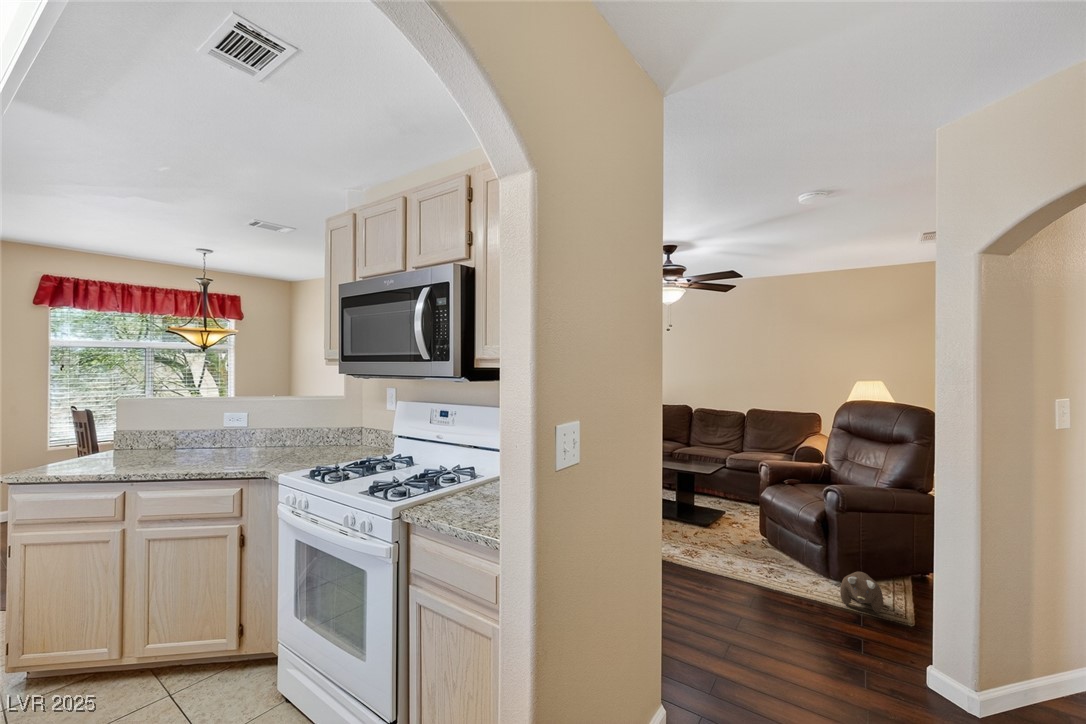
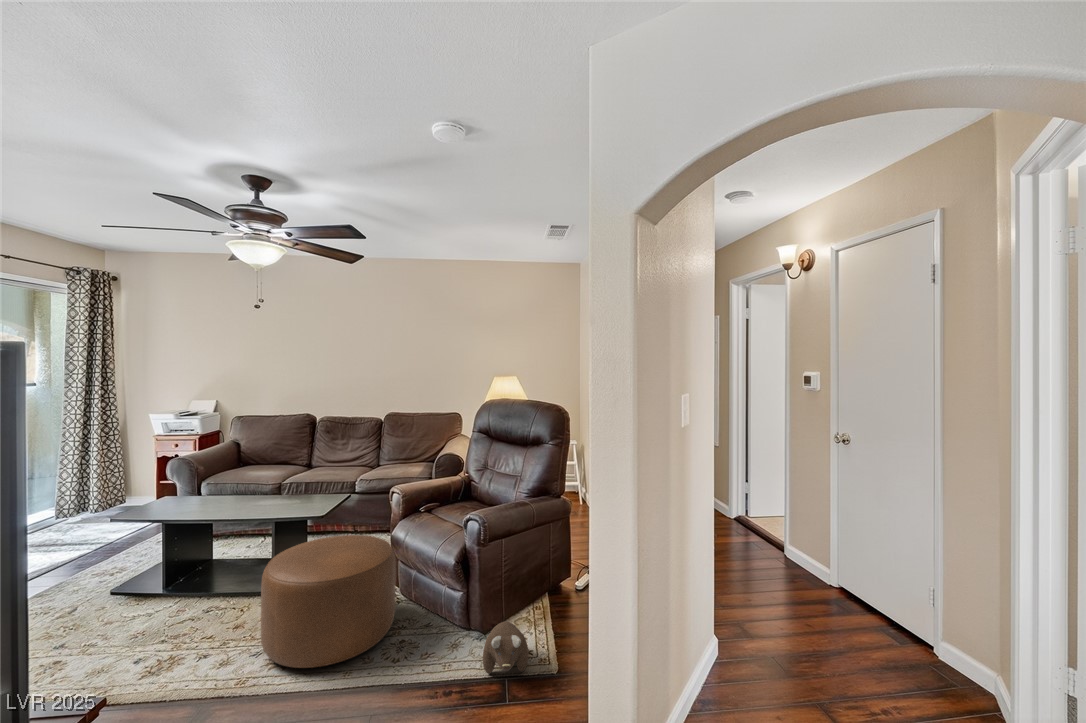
ottoman: none [679,487,766,564] -> present [261,535,396,668]

